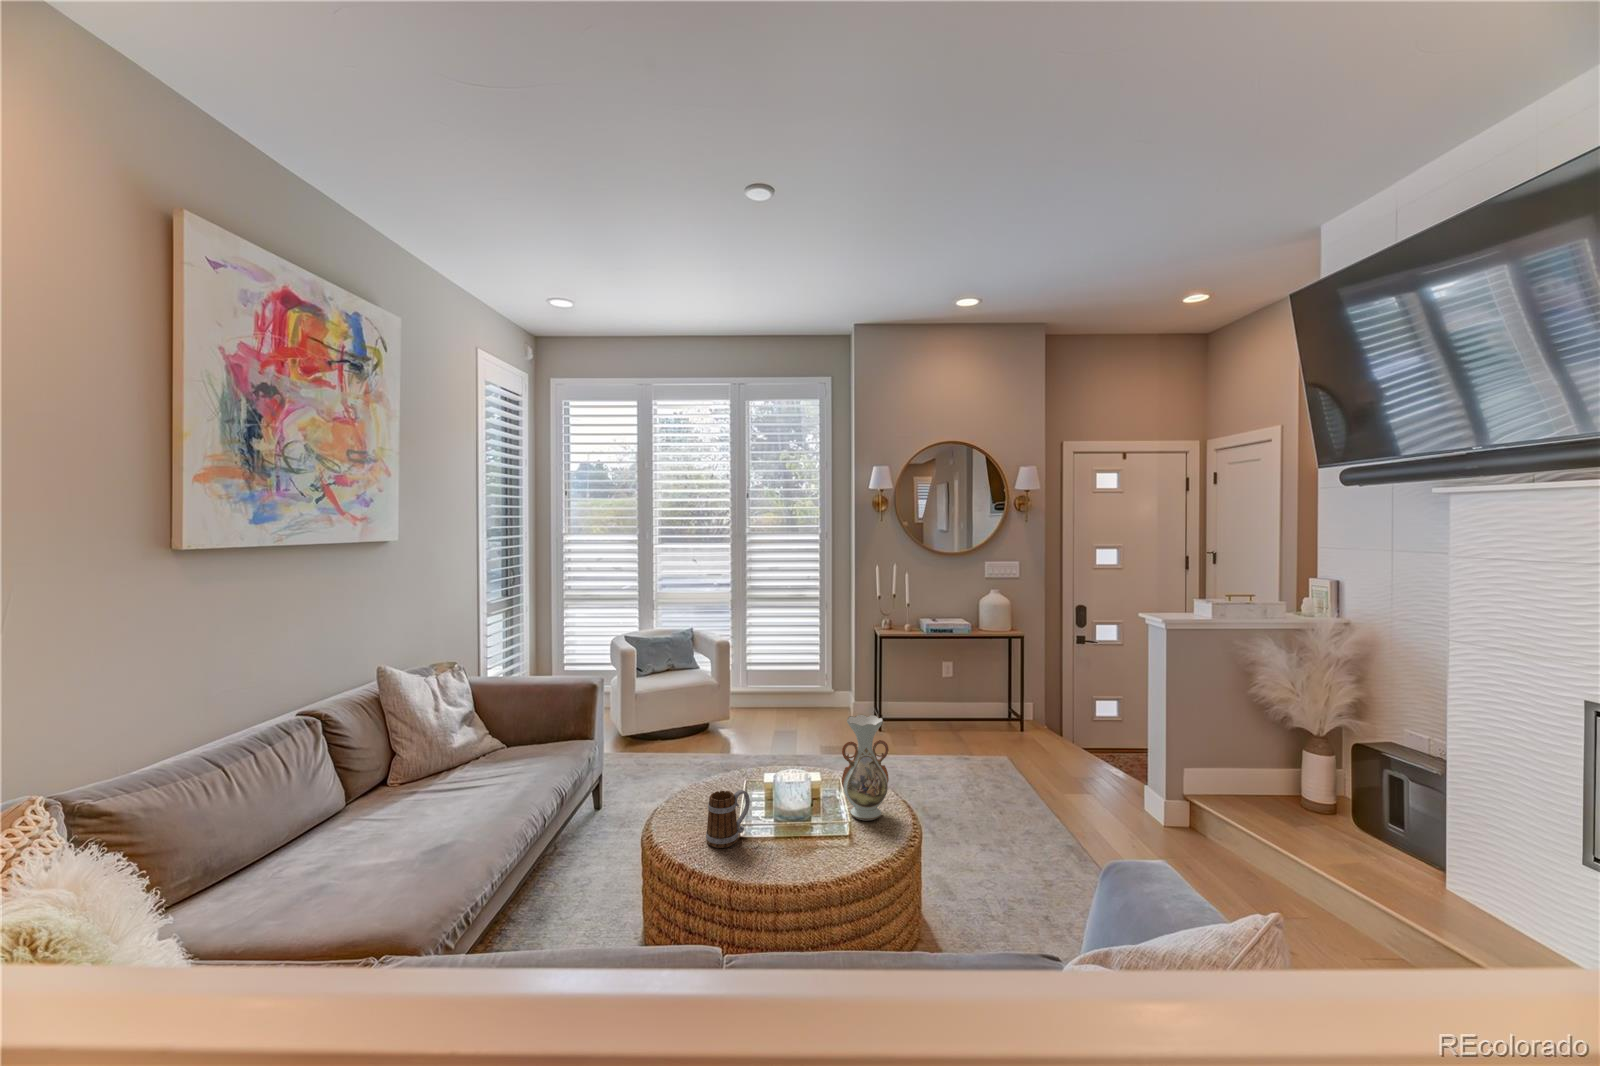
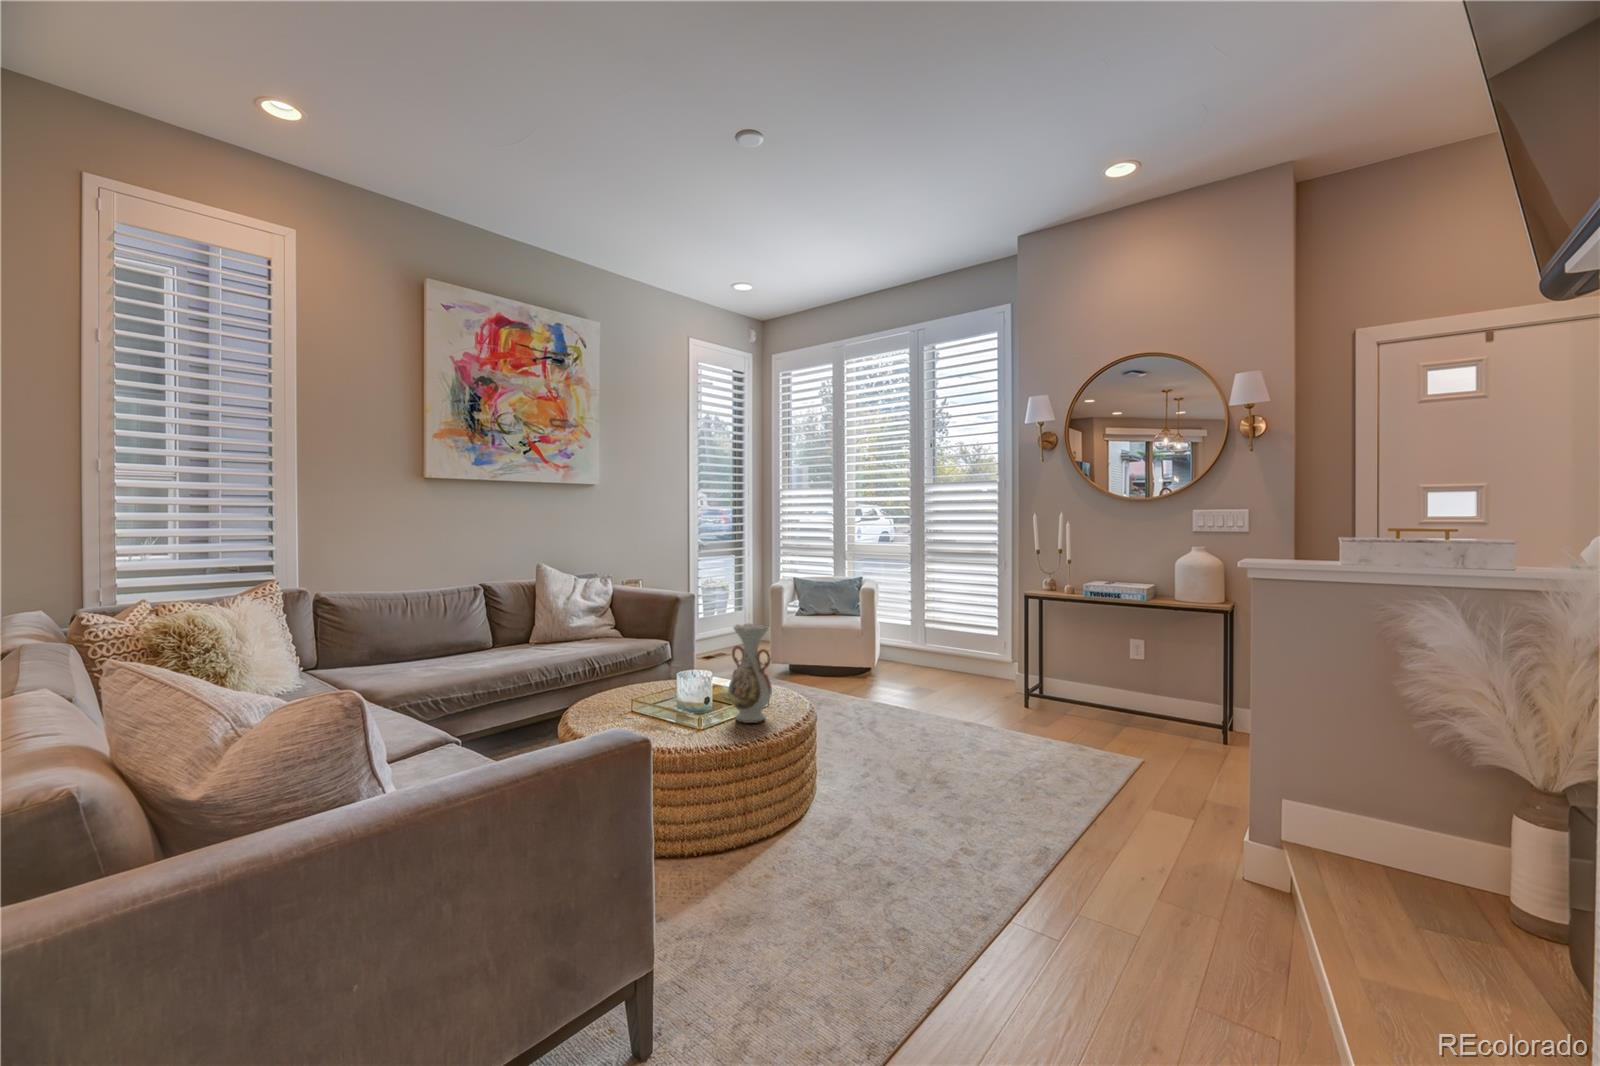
mug: present [706,790,750,848] -> none [607,665,647,708]

